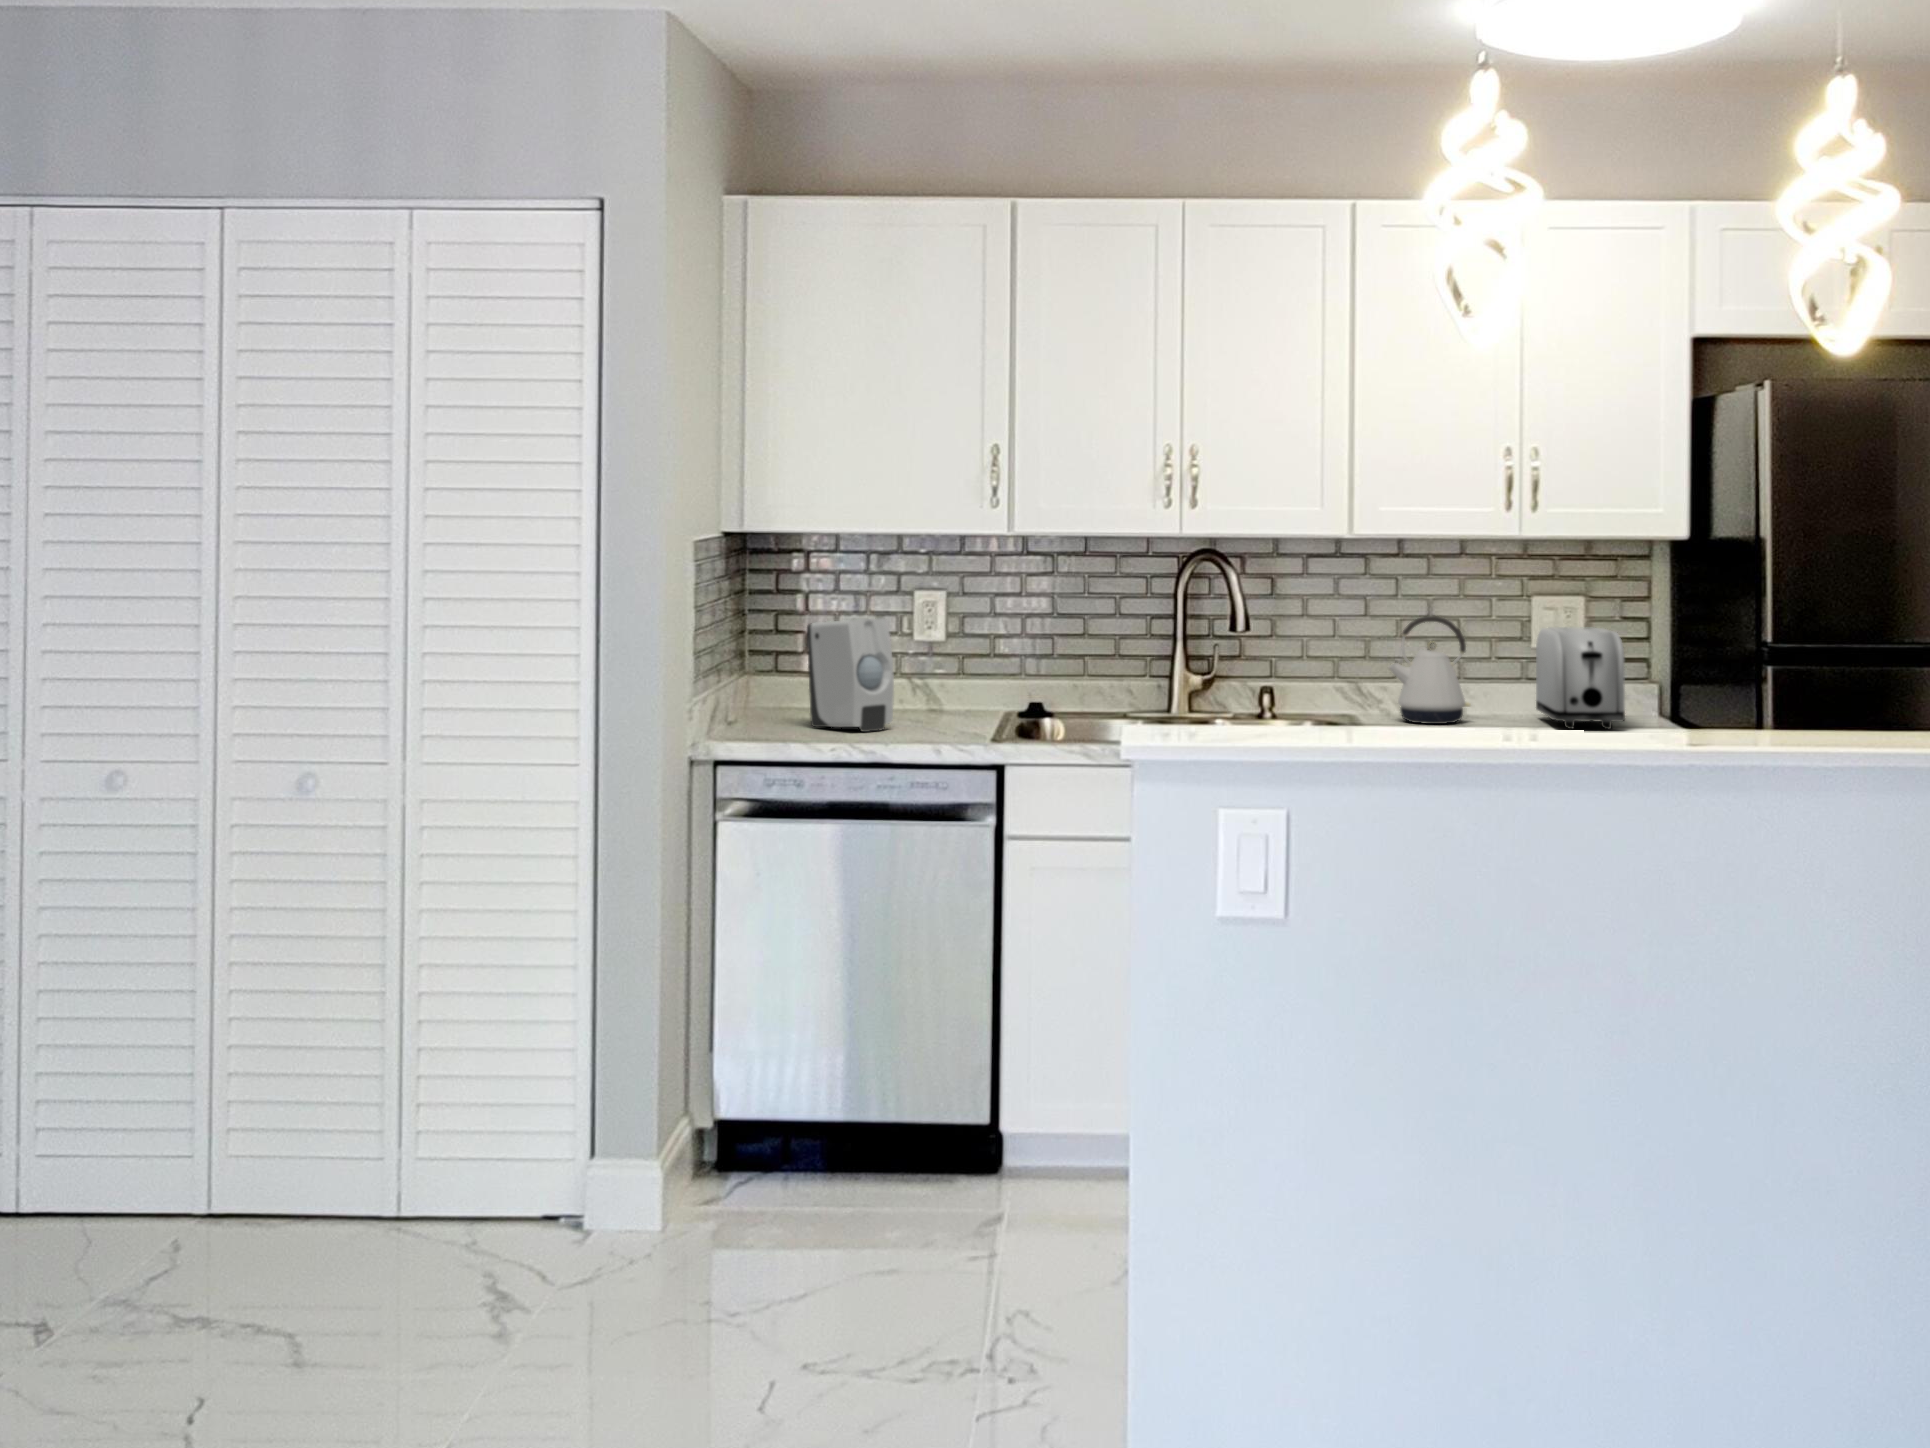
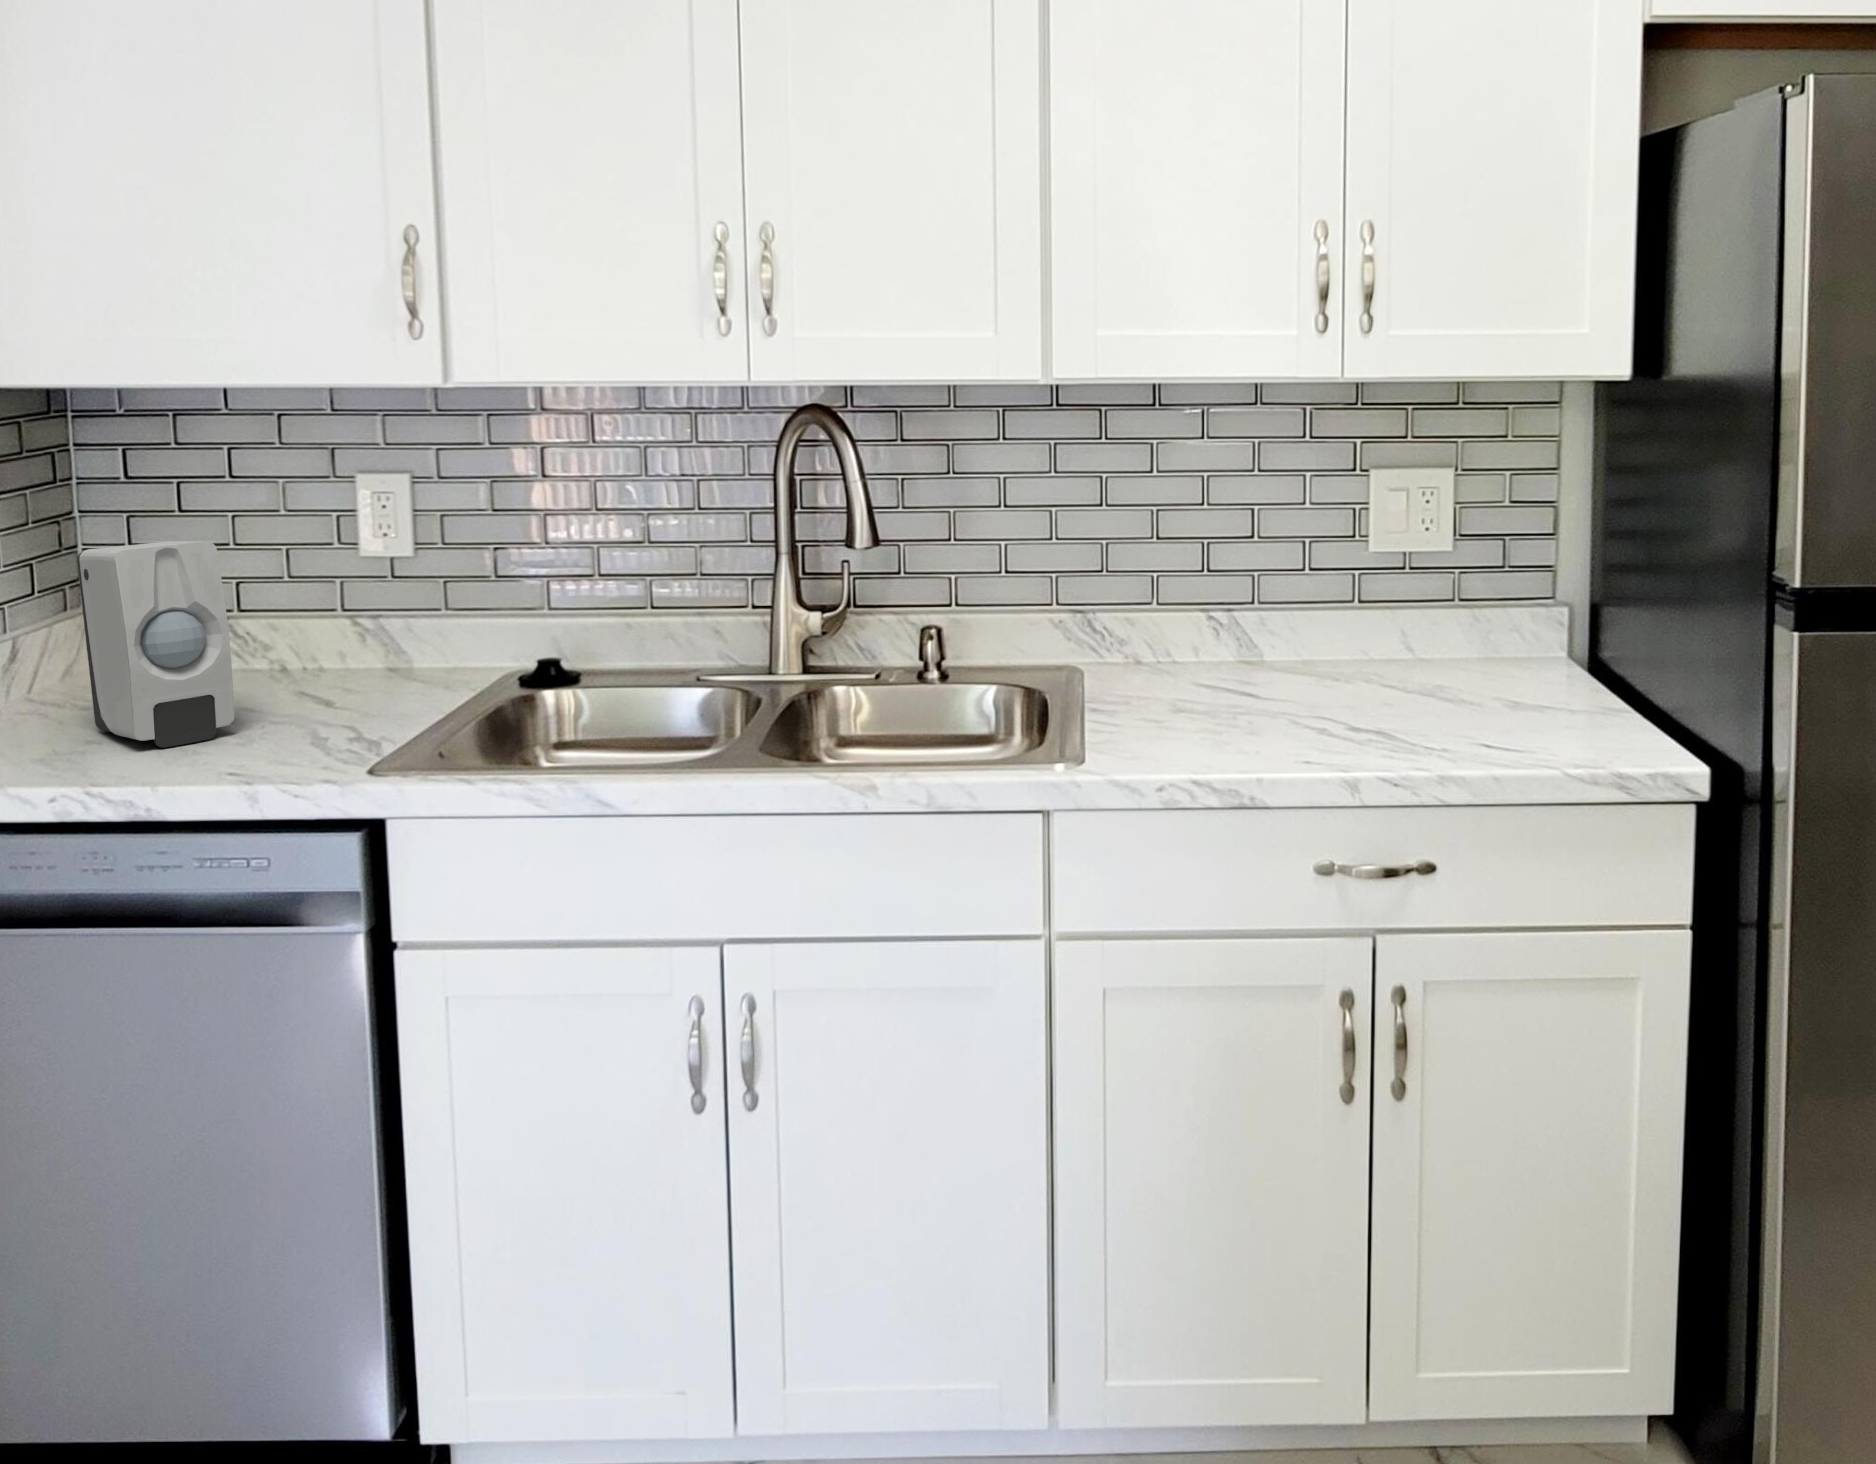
kettle: present [1389,616,1471,724] -> none [1128,509,1265,688]
toaster: present [1536,627,1625,729] -> none [1372,522,1515,701]

